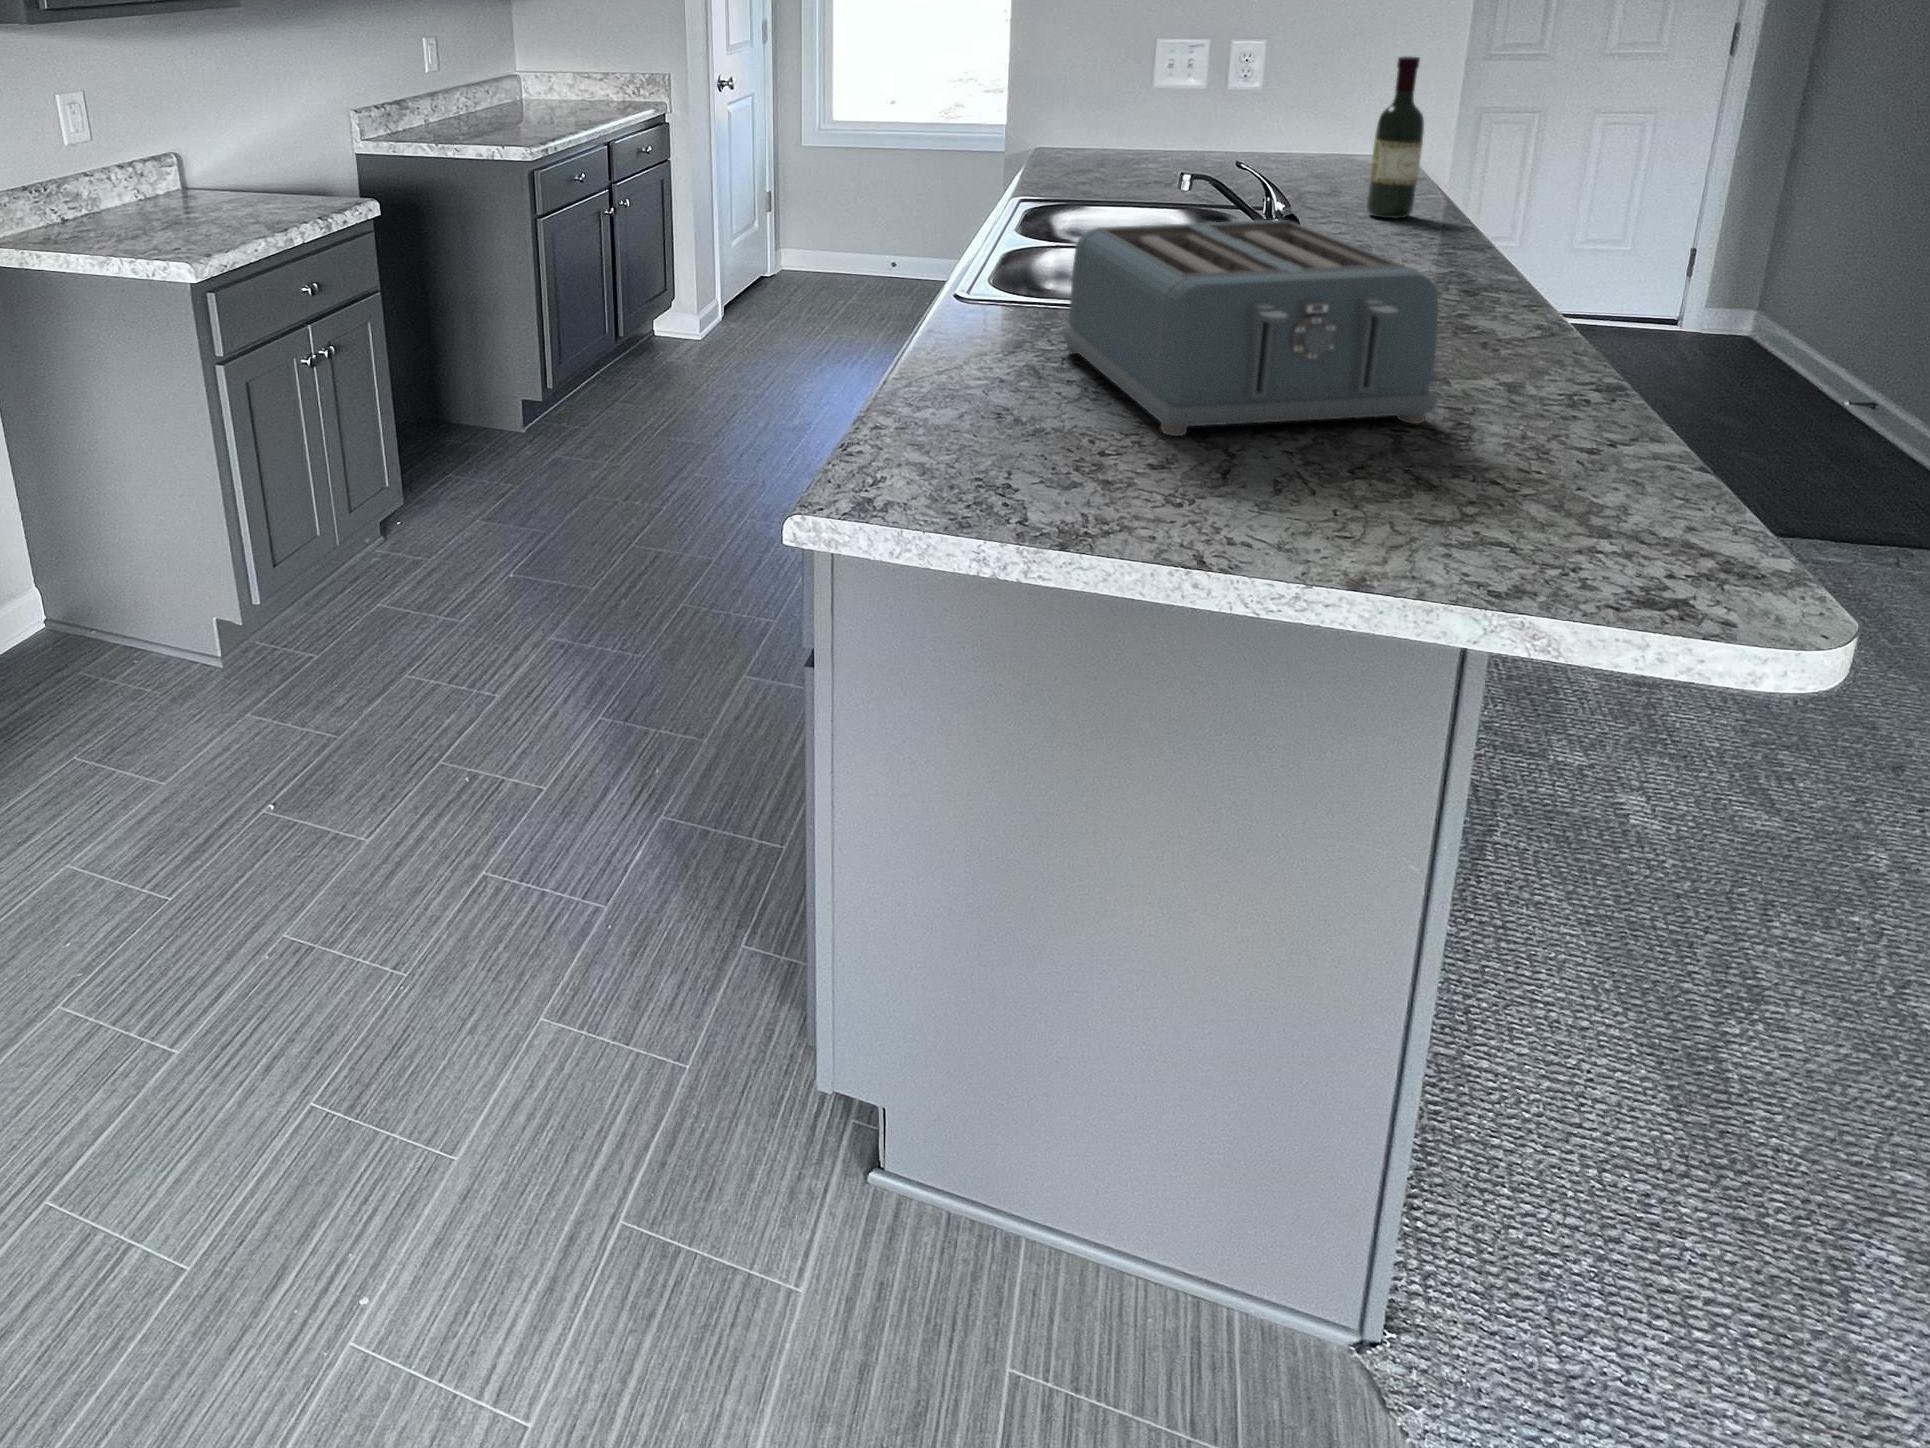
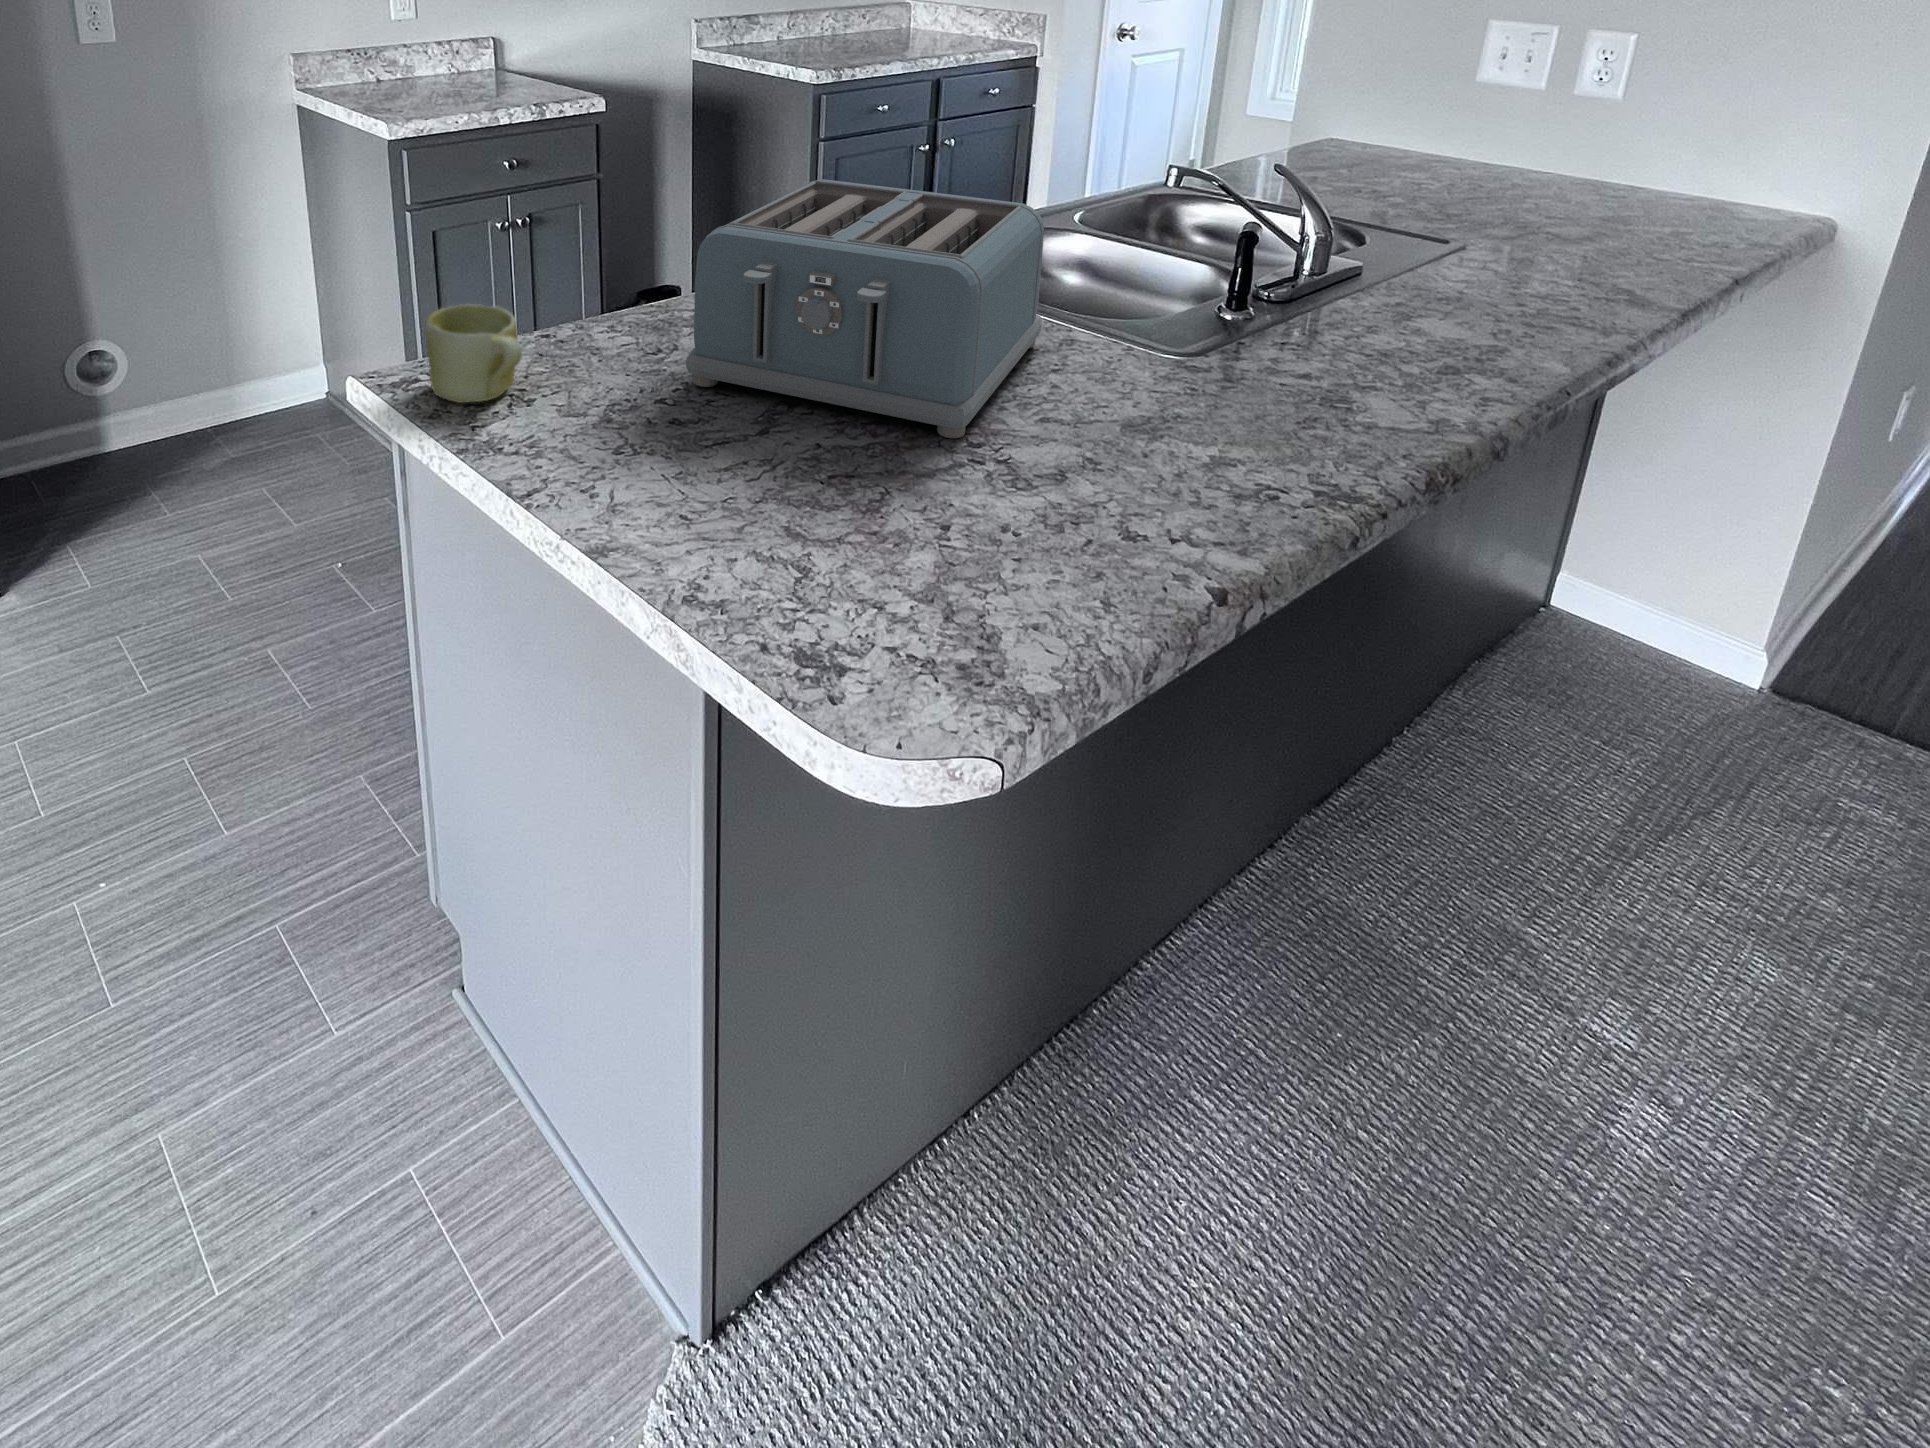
wine bottle: present [1366,56,1424,218] -> none [1534,54,1629,273]
mug: none [981,403,1114,511] -> present [426,304,522,403]

